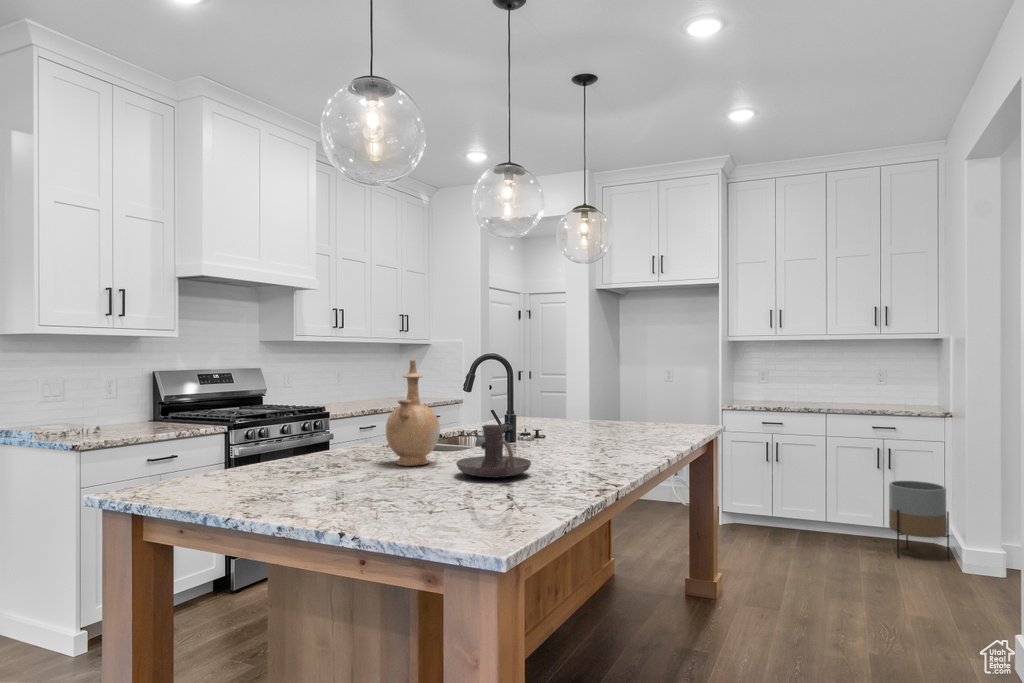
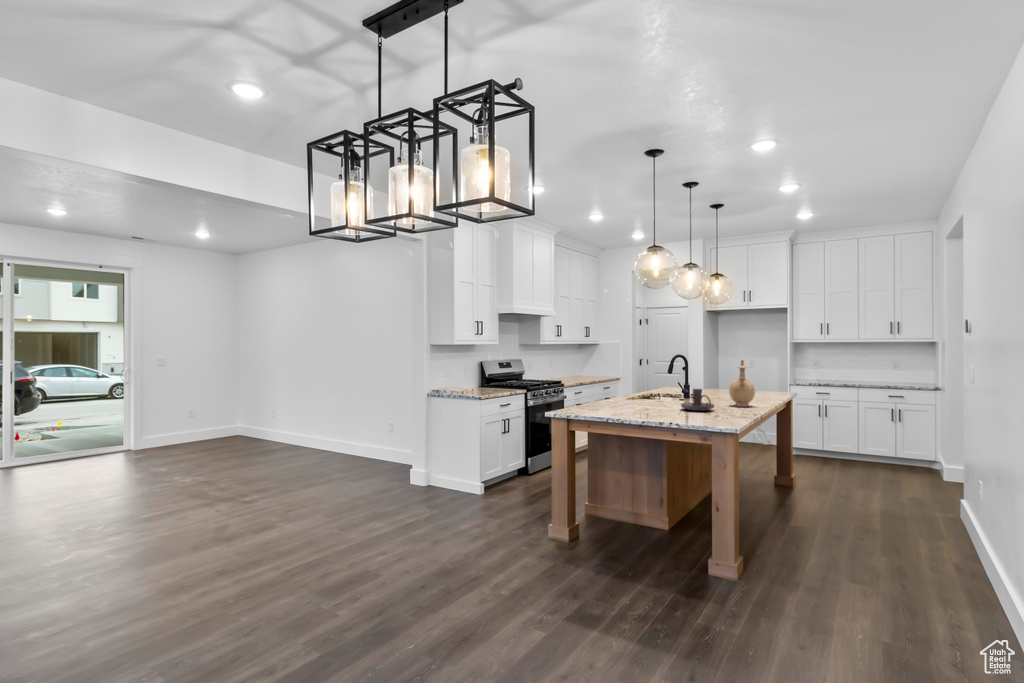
vase: present [386,360,440,466] -> present [729,360,755,407]
planter: present [889,481,949,561] -> none [898,429,936,476]

